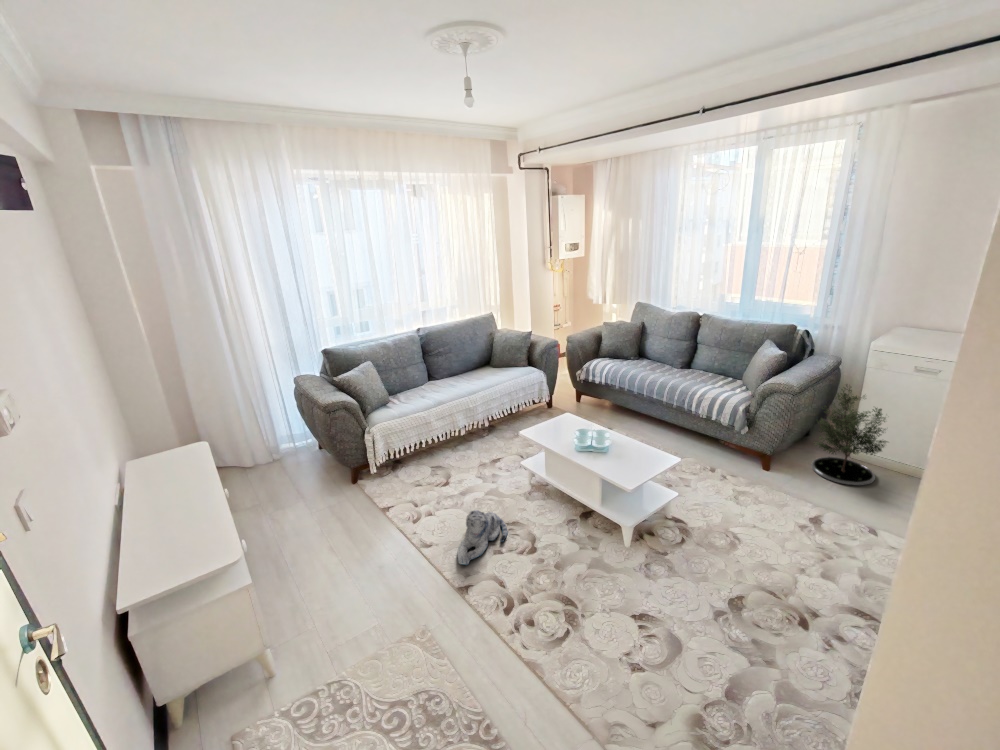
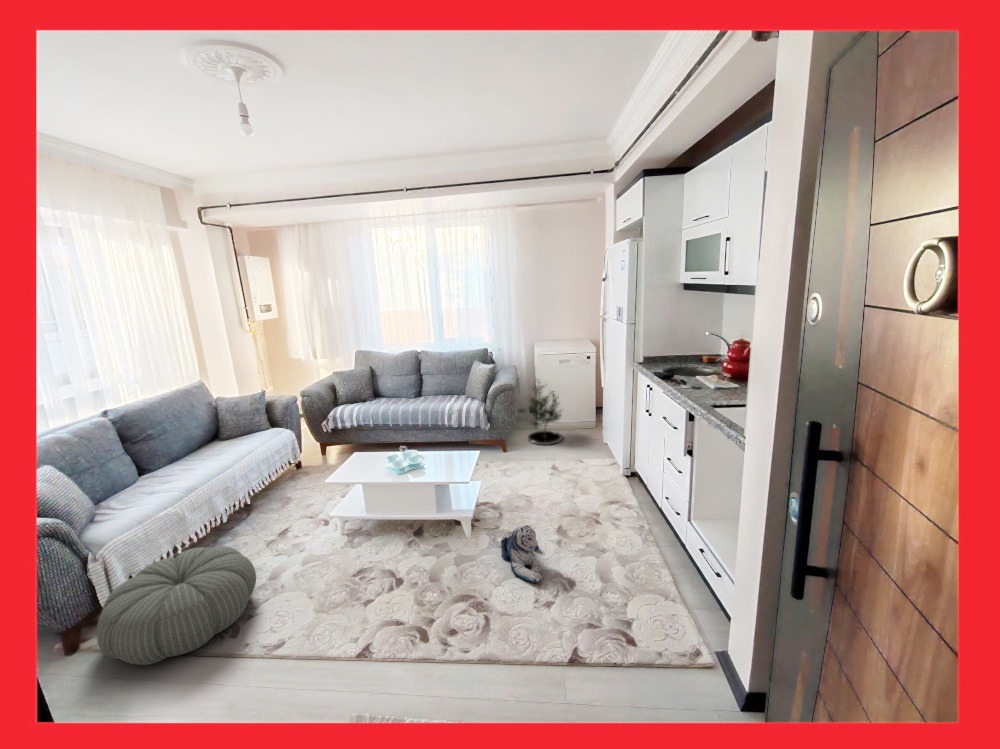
pouf: none [352,447,446,518] -> present [97,546,256,665]
plush toy: present [458,510,508,565] -> present [501,525,542,583]

